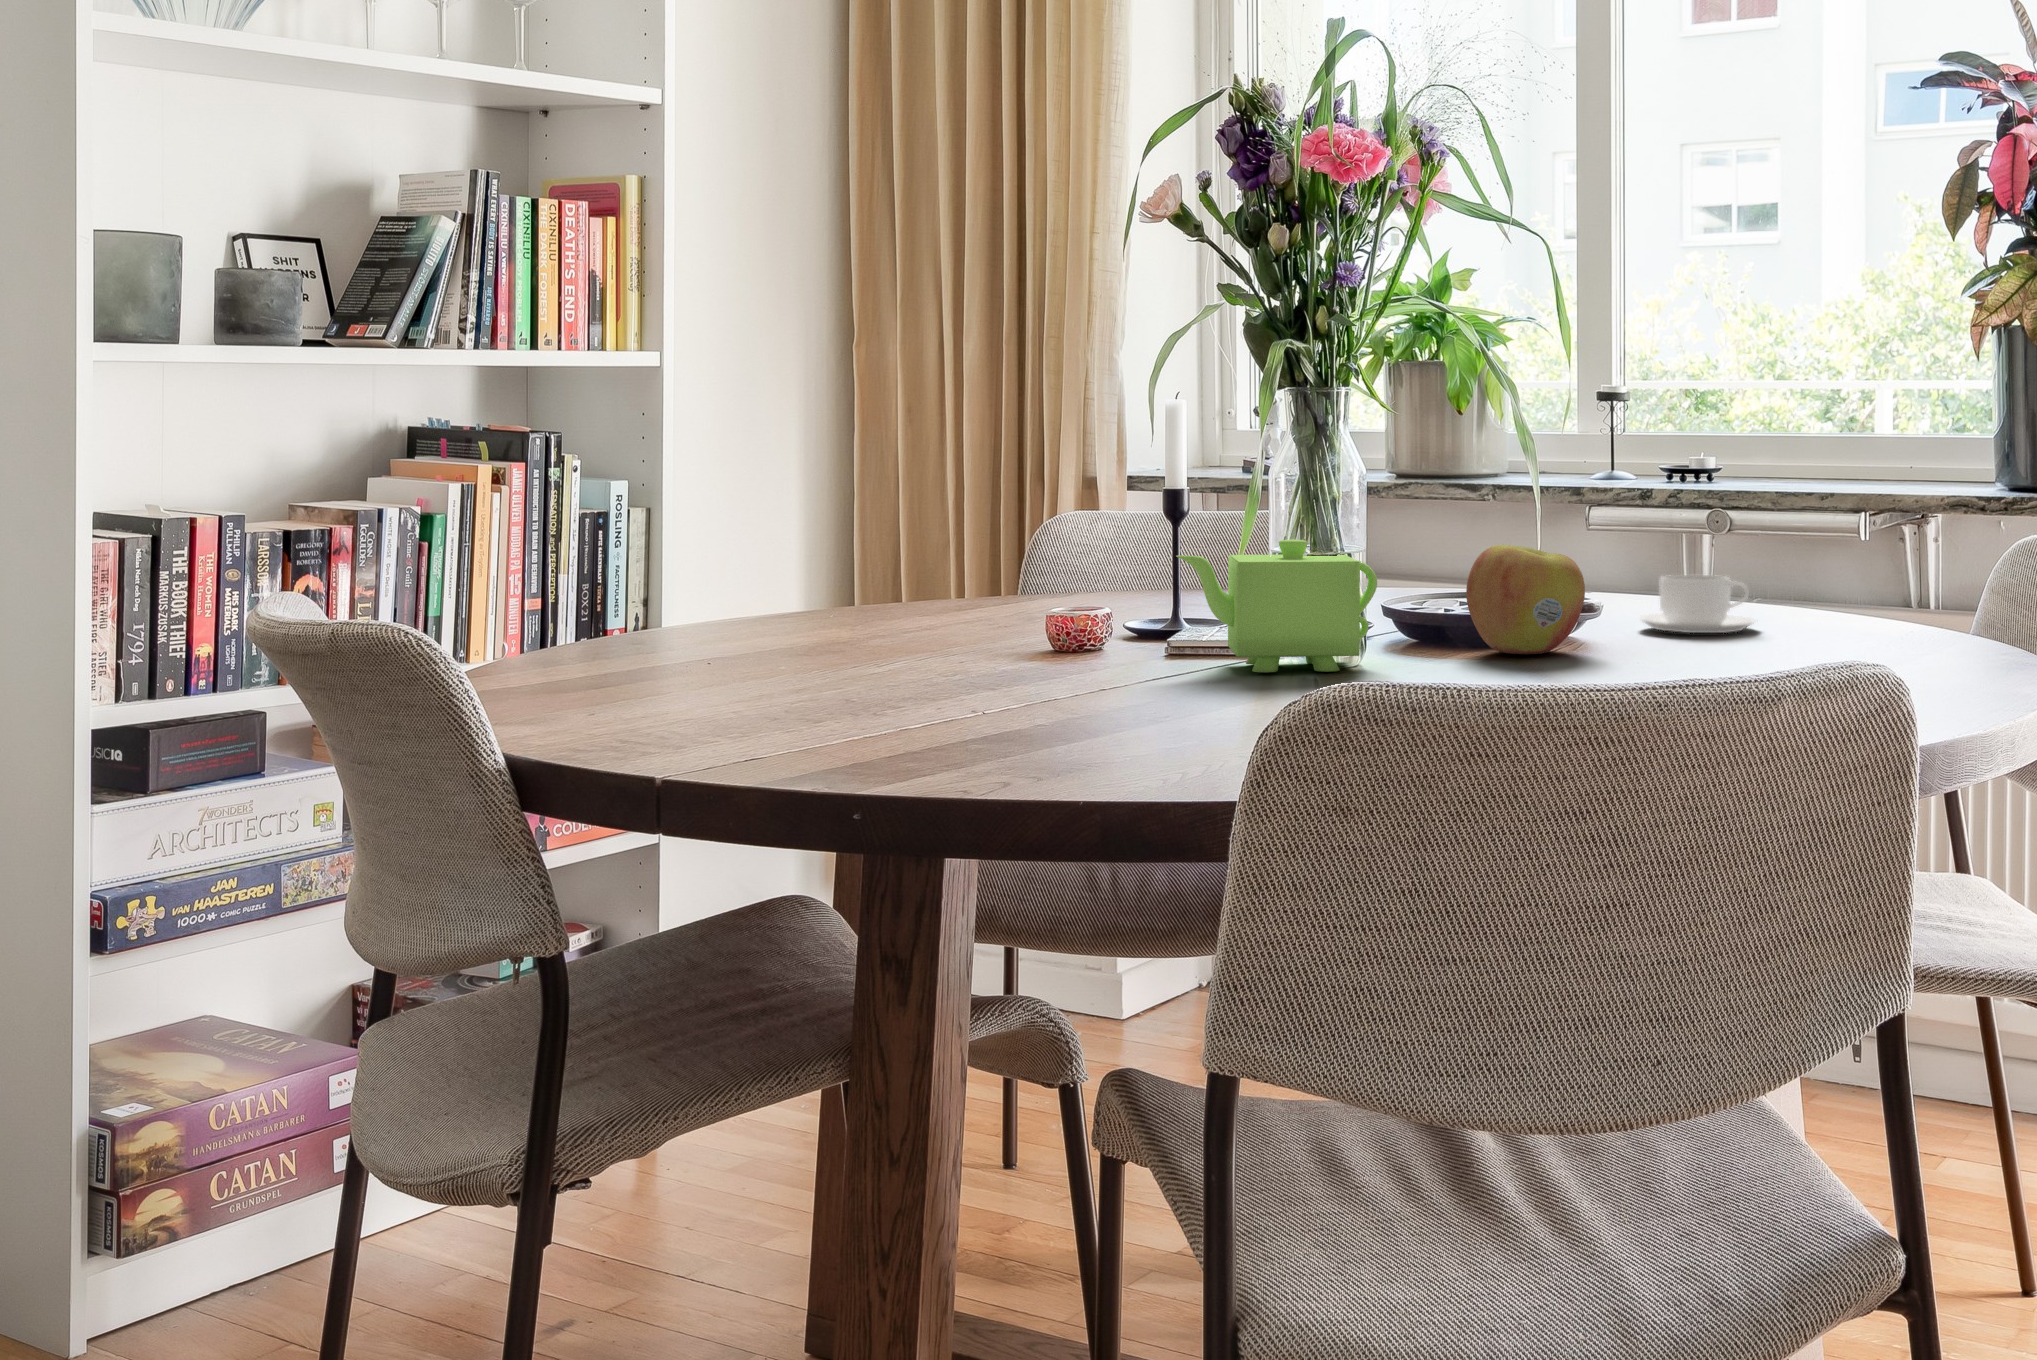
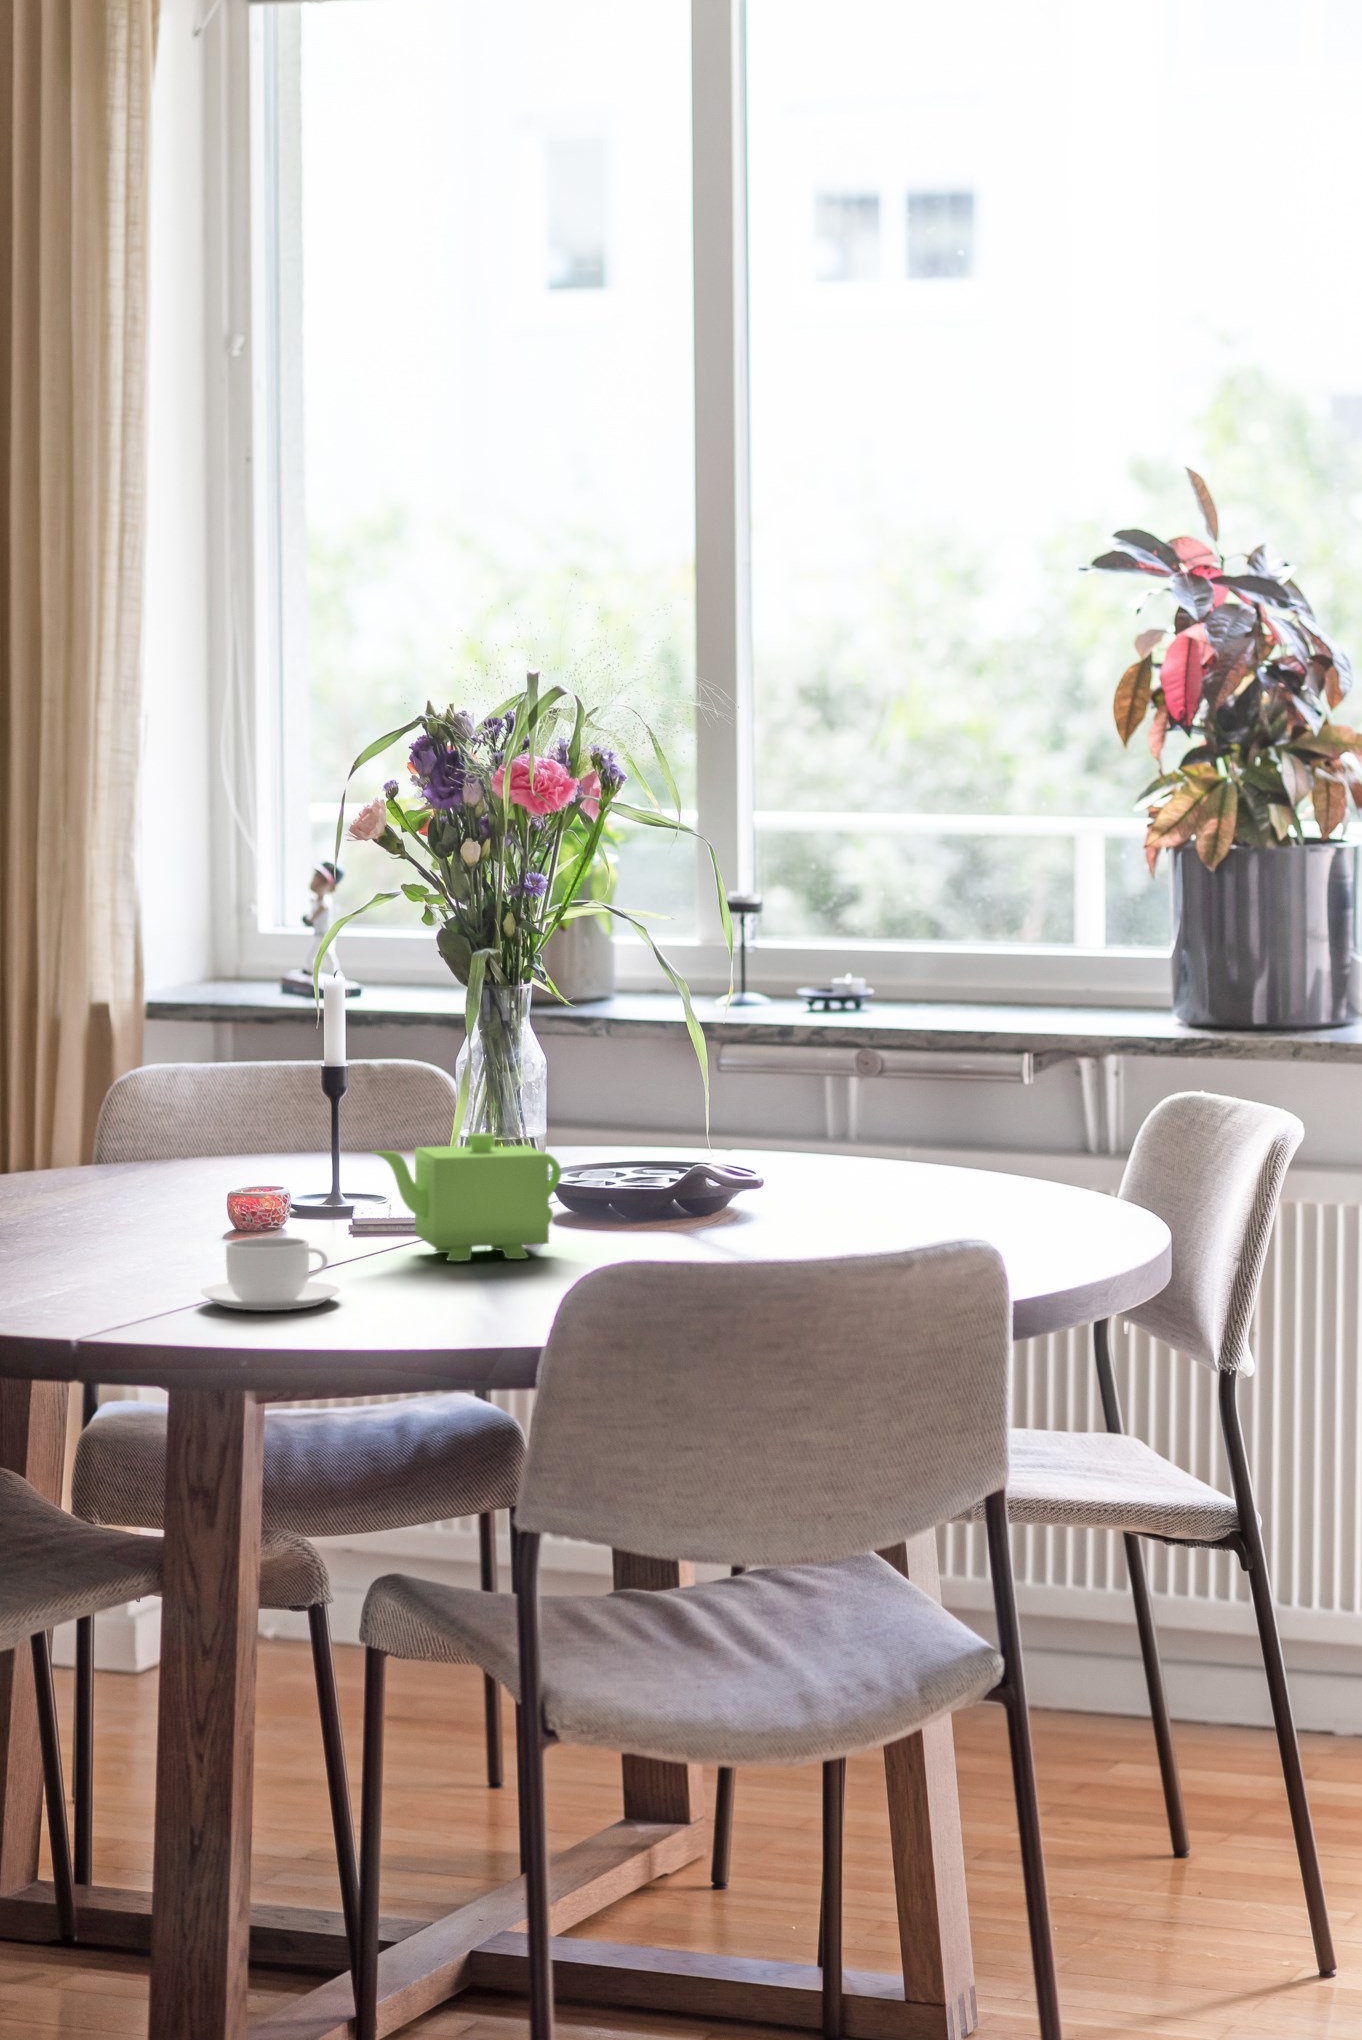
apple: present [1466,545,1585,654] -> none [641,1130,755,1236]
coffee cup: present [1638,575,1756,633] -> present [201,1237,340,1310]

